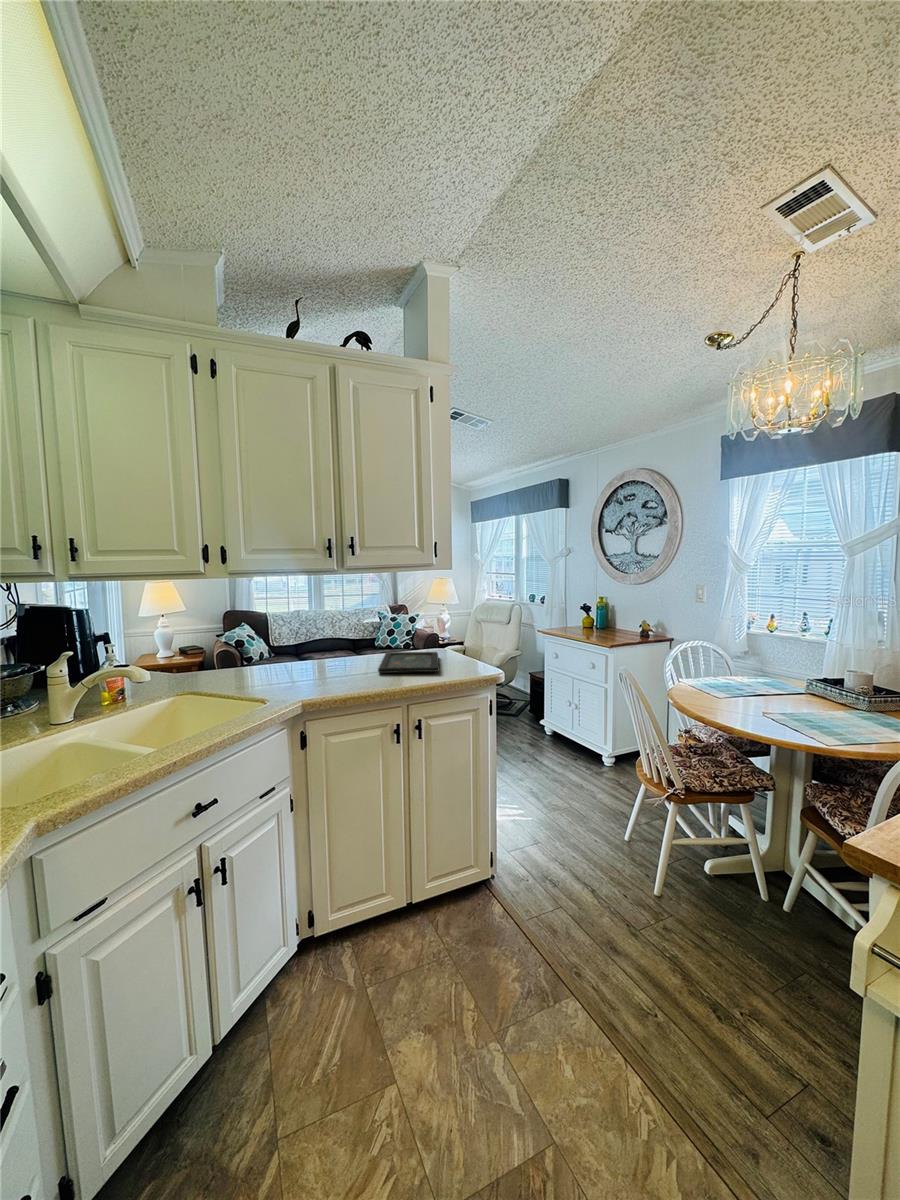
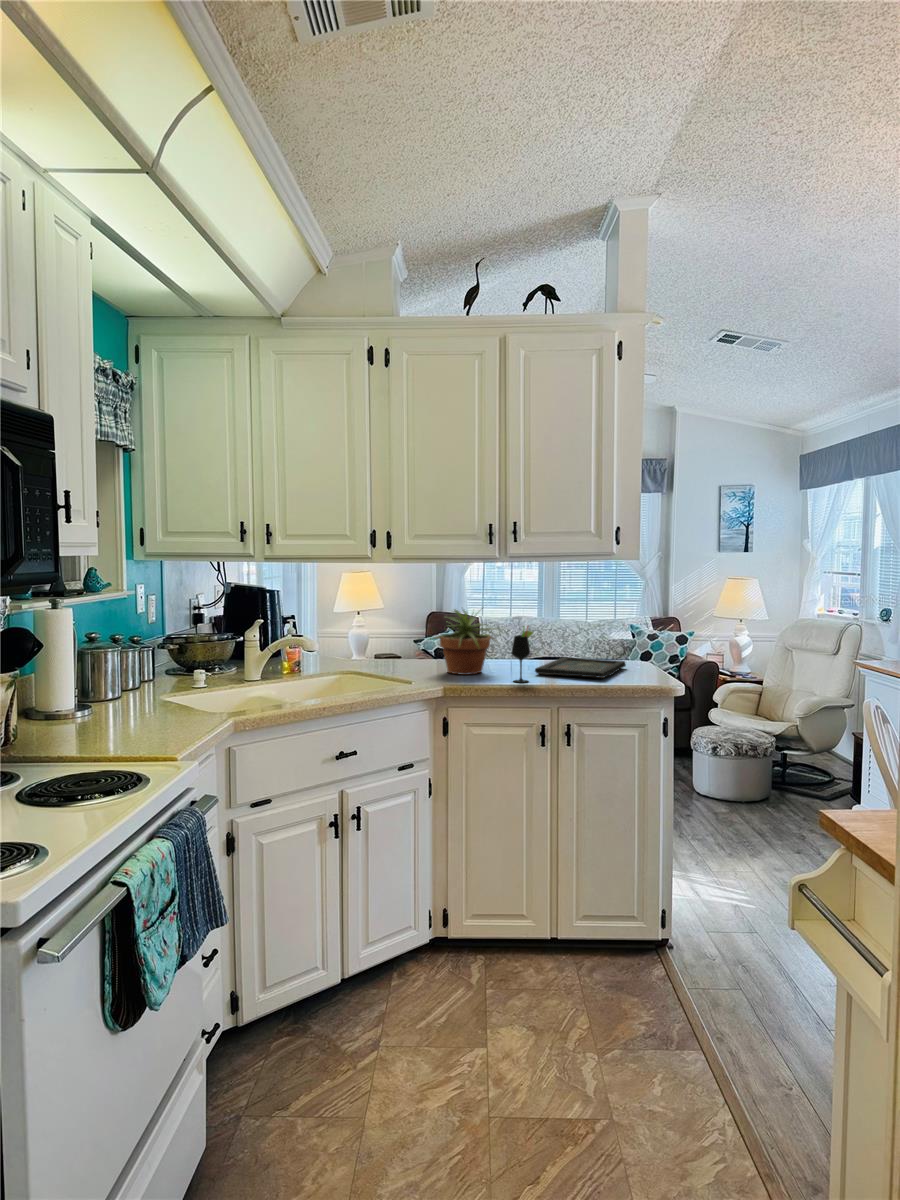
potted plant: none [272,616,350,683] -> present [434,609,496,675]
wine glass: none [365,634,386,687] -> present [512,626,533,682]

